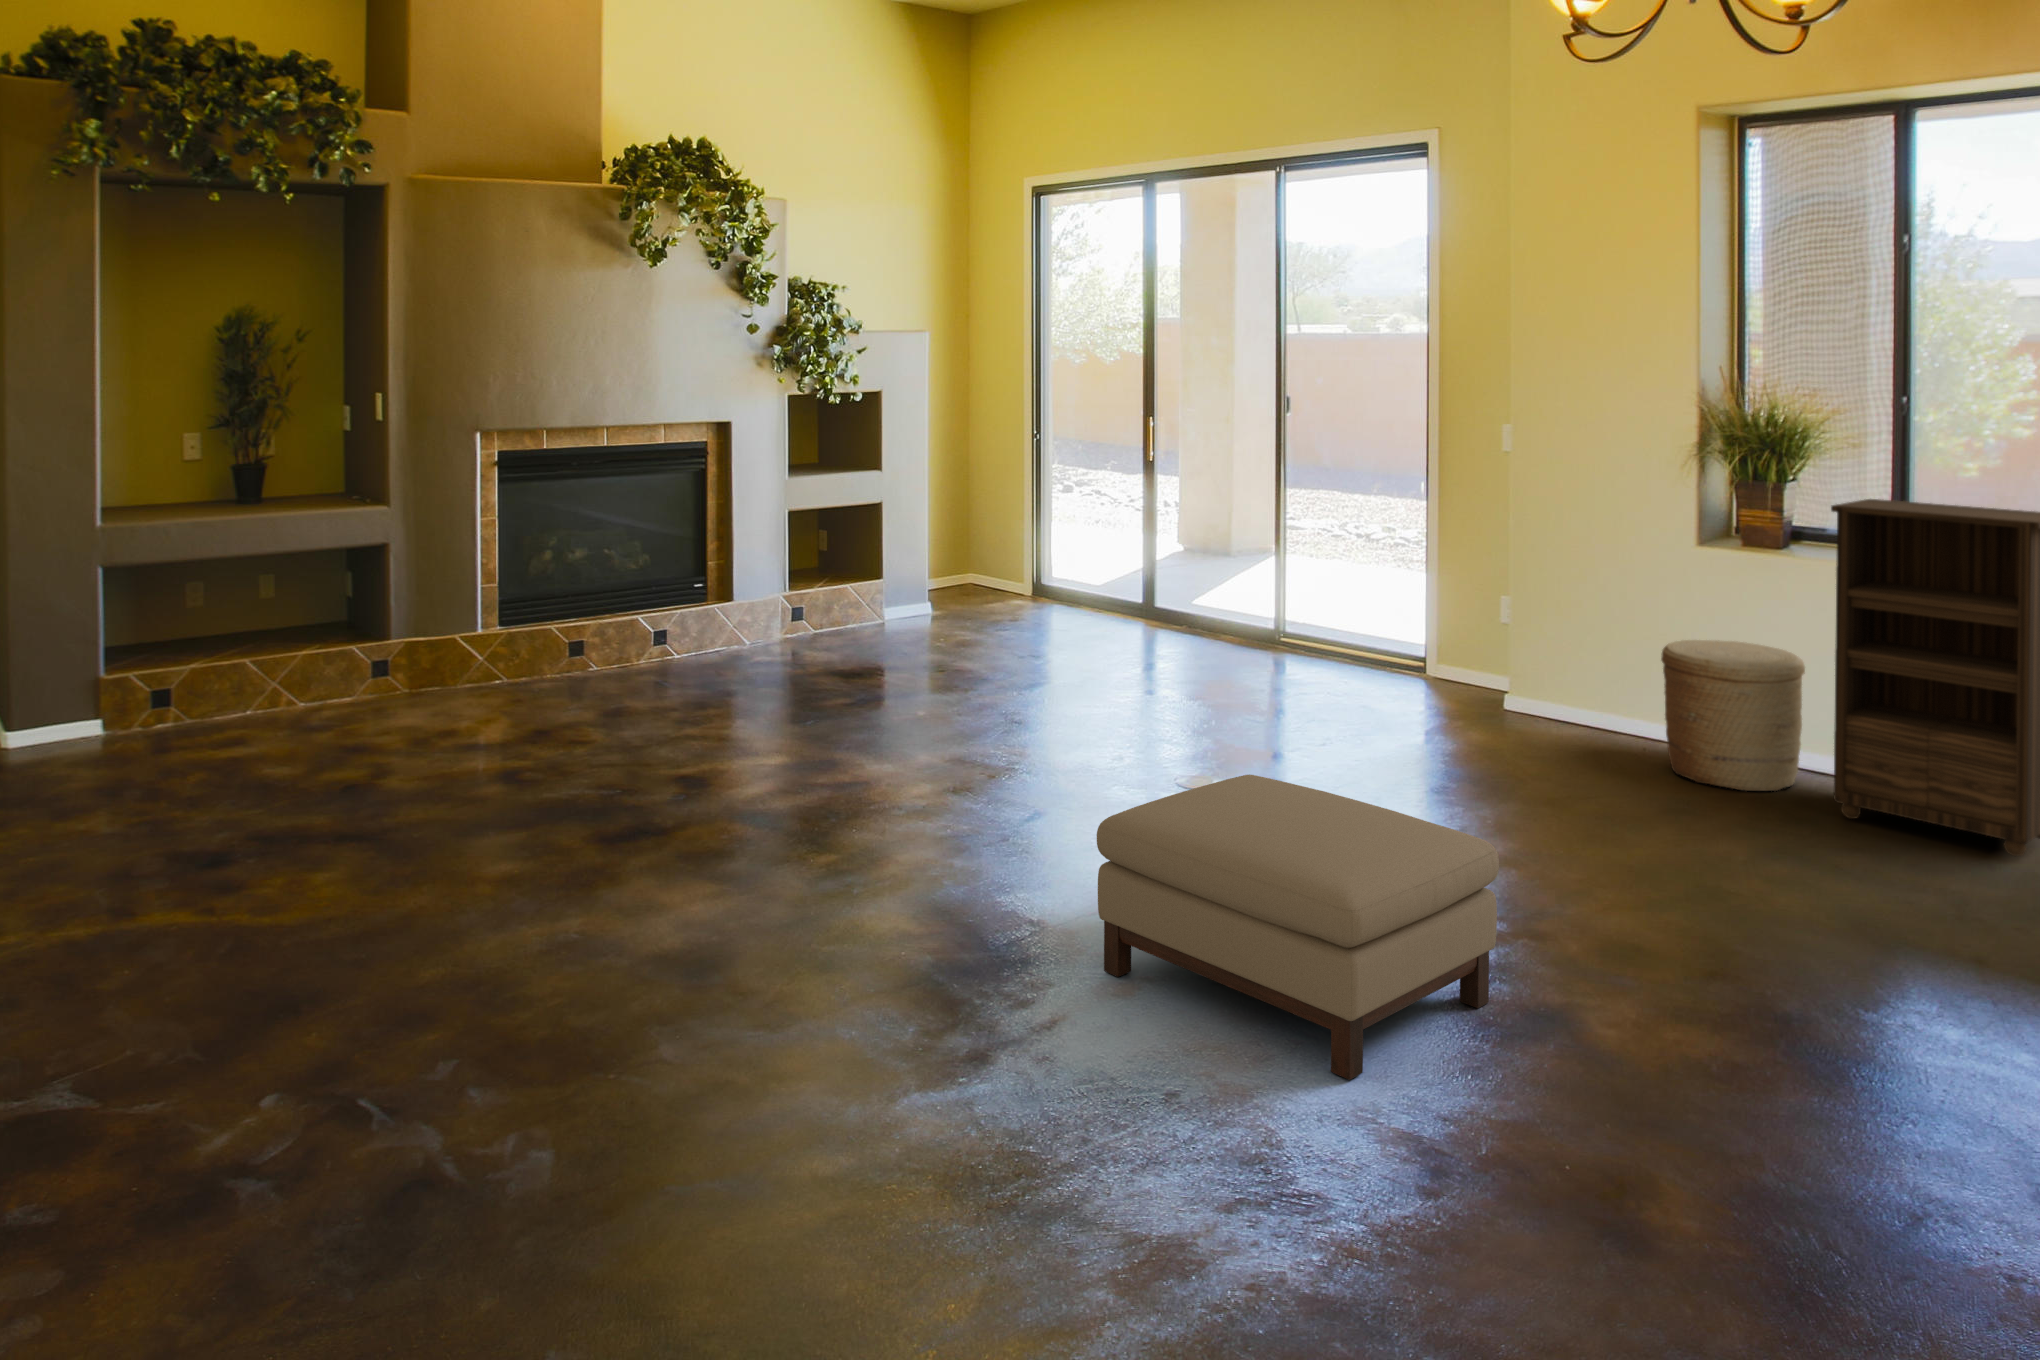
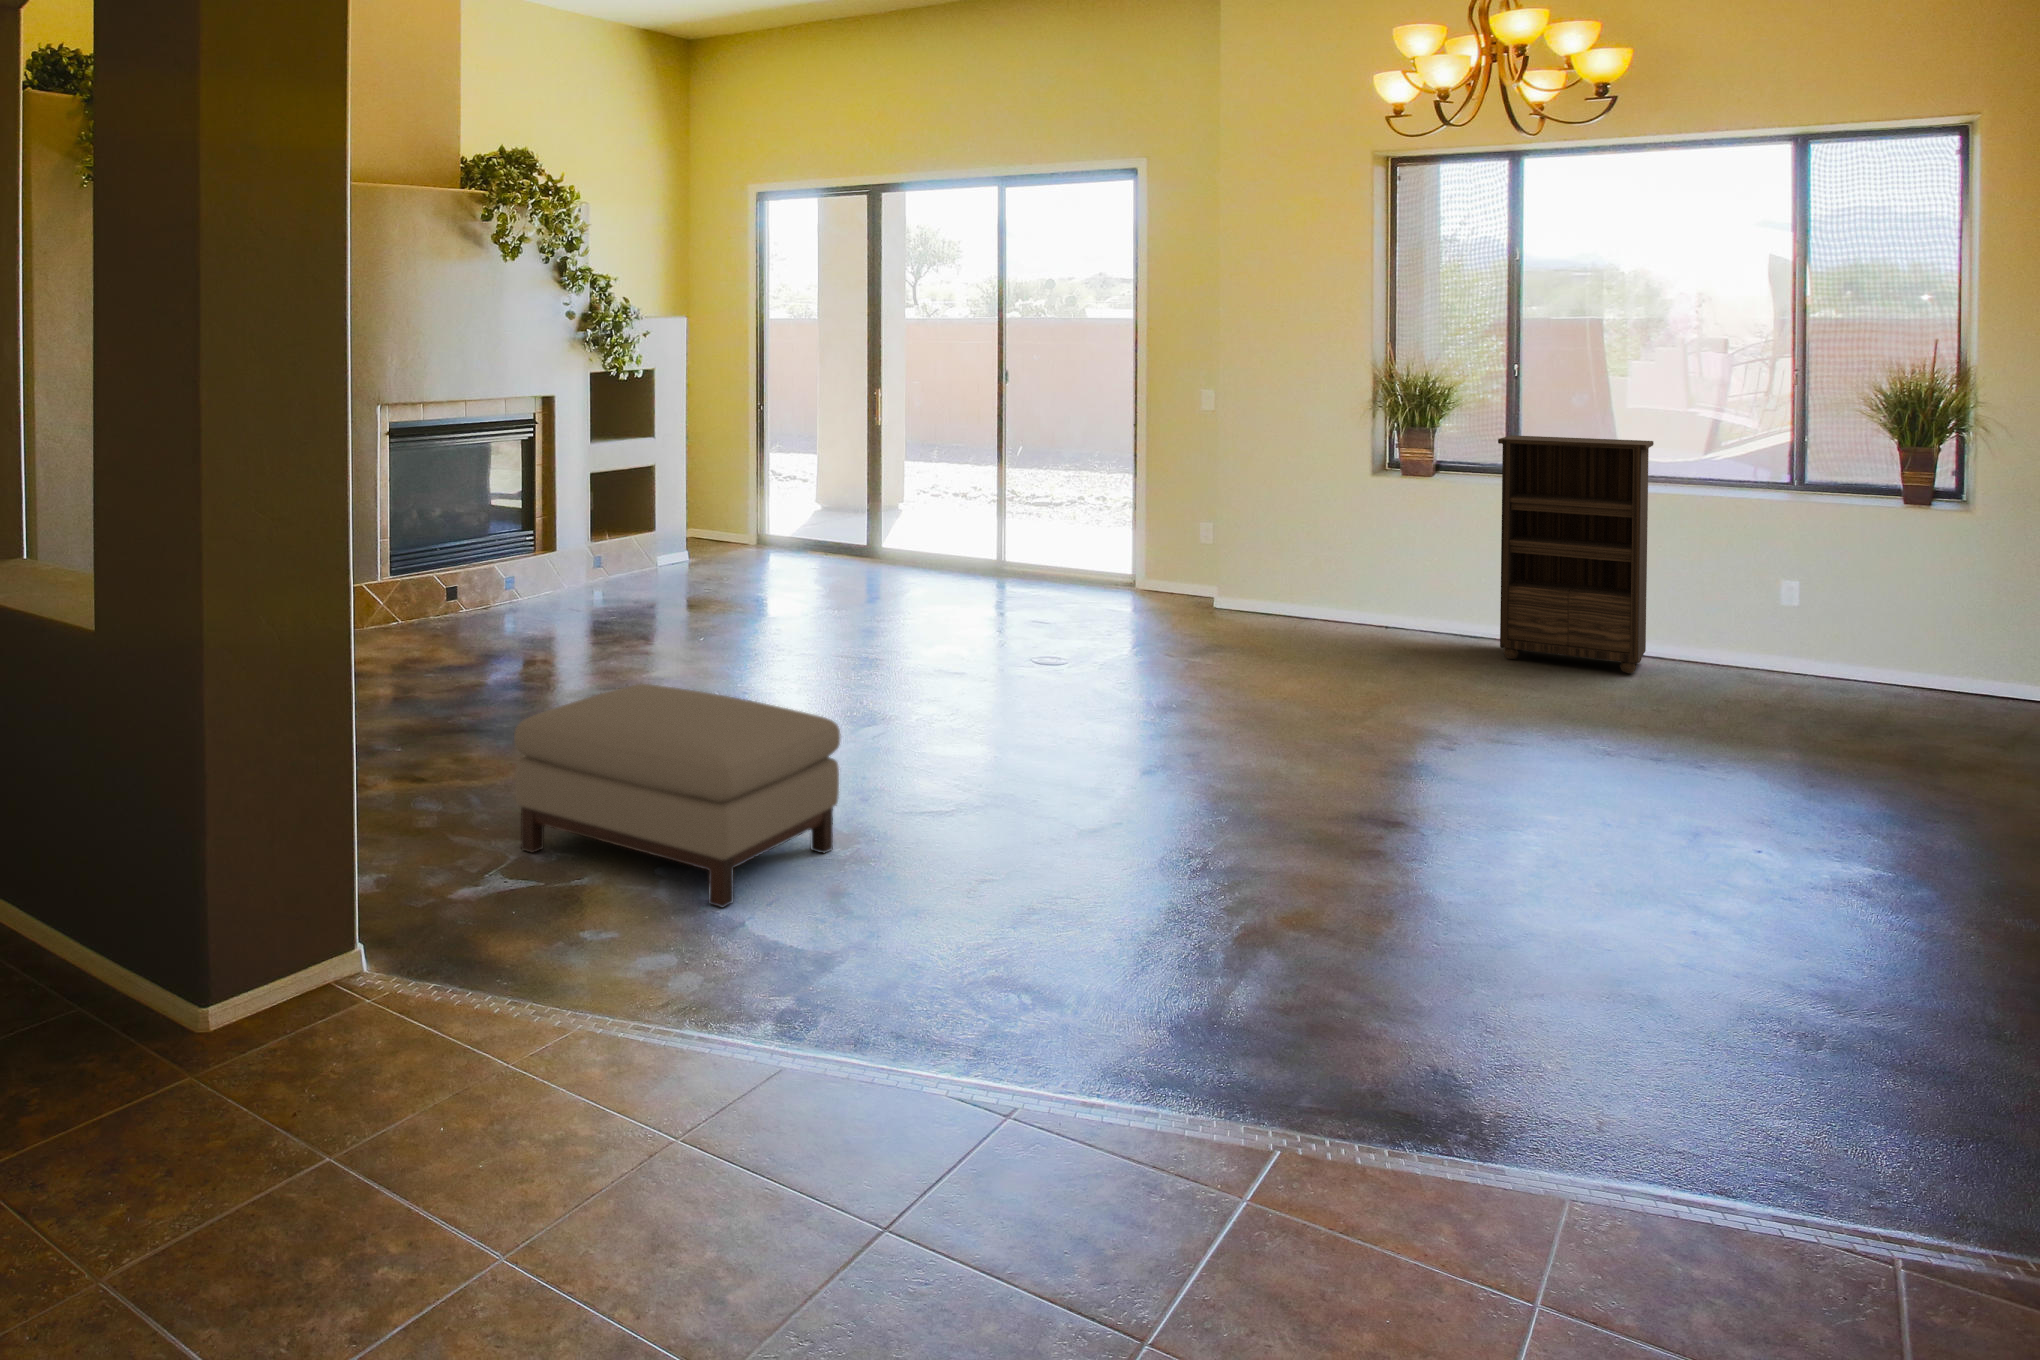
woven basket: present [1661,640,1805,791] -> none [1360,544,1464,647]
ottoman: present [1097,774,1499,1080] -> present [514,684,841,907]

